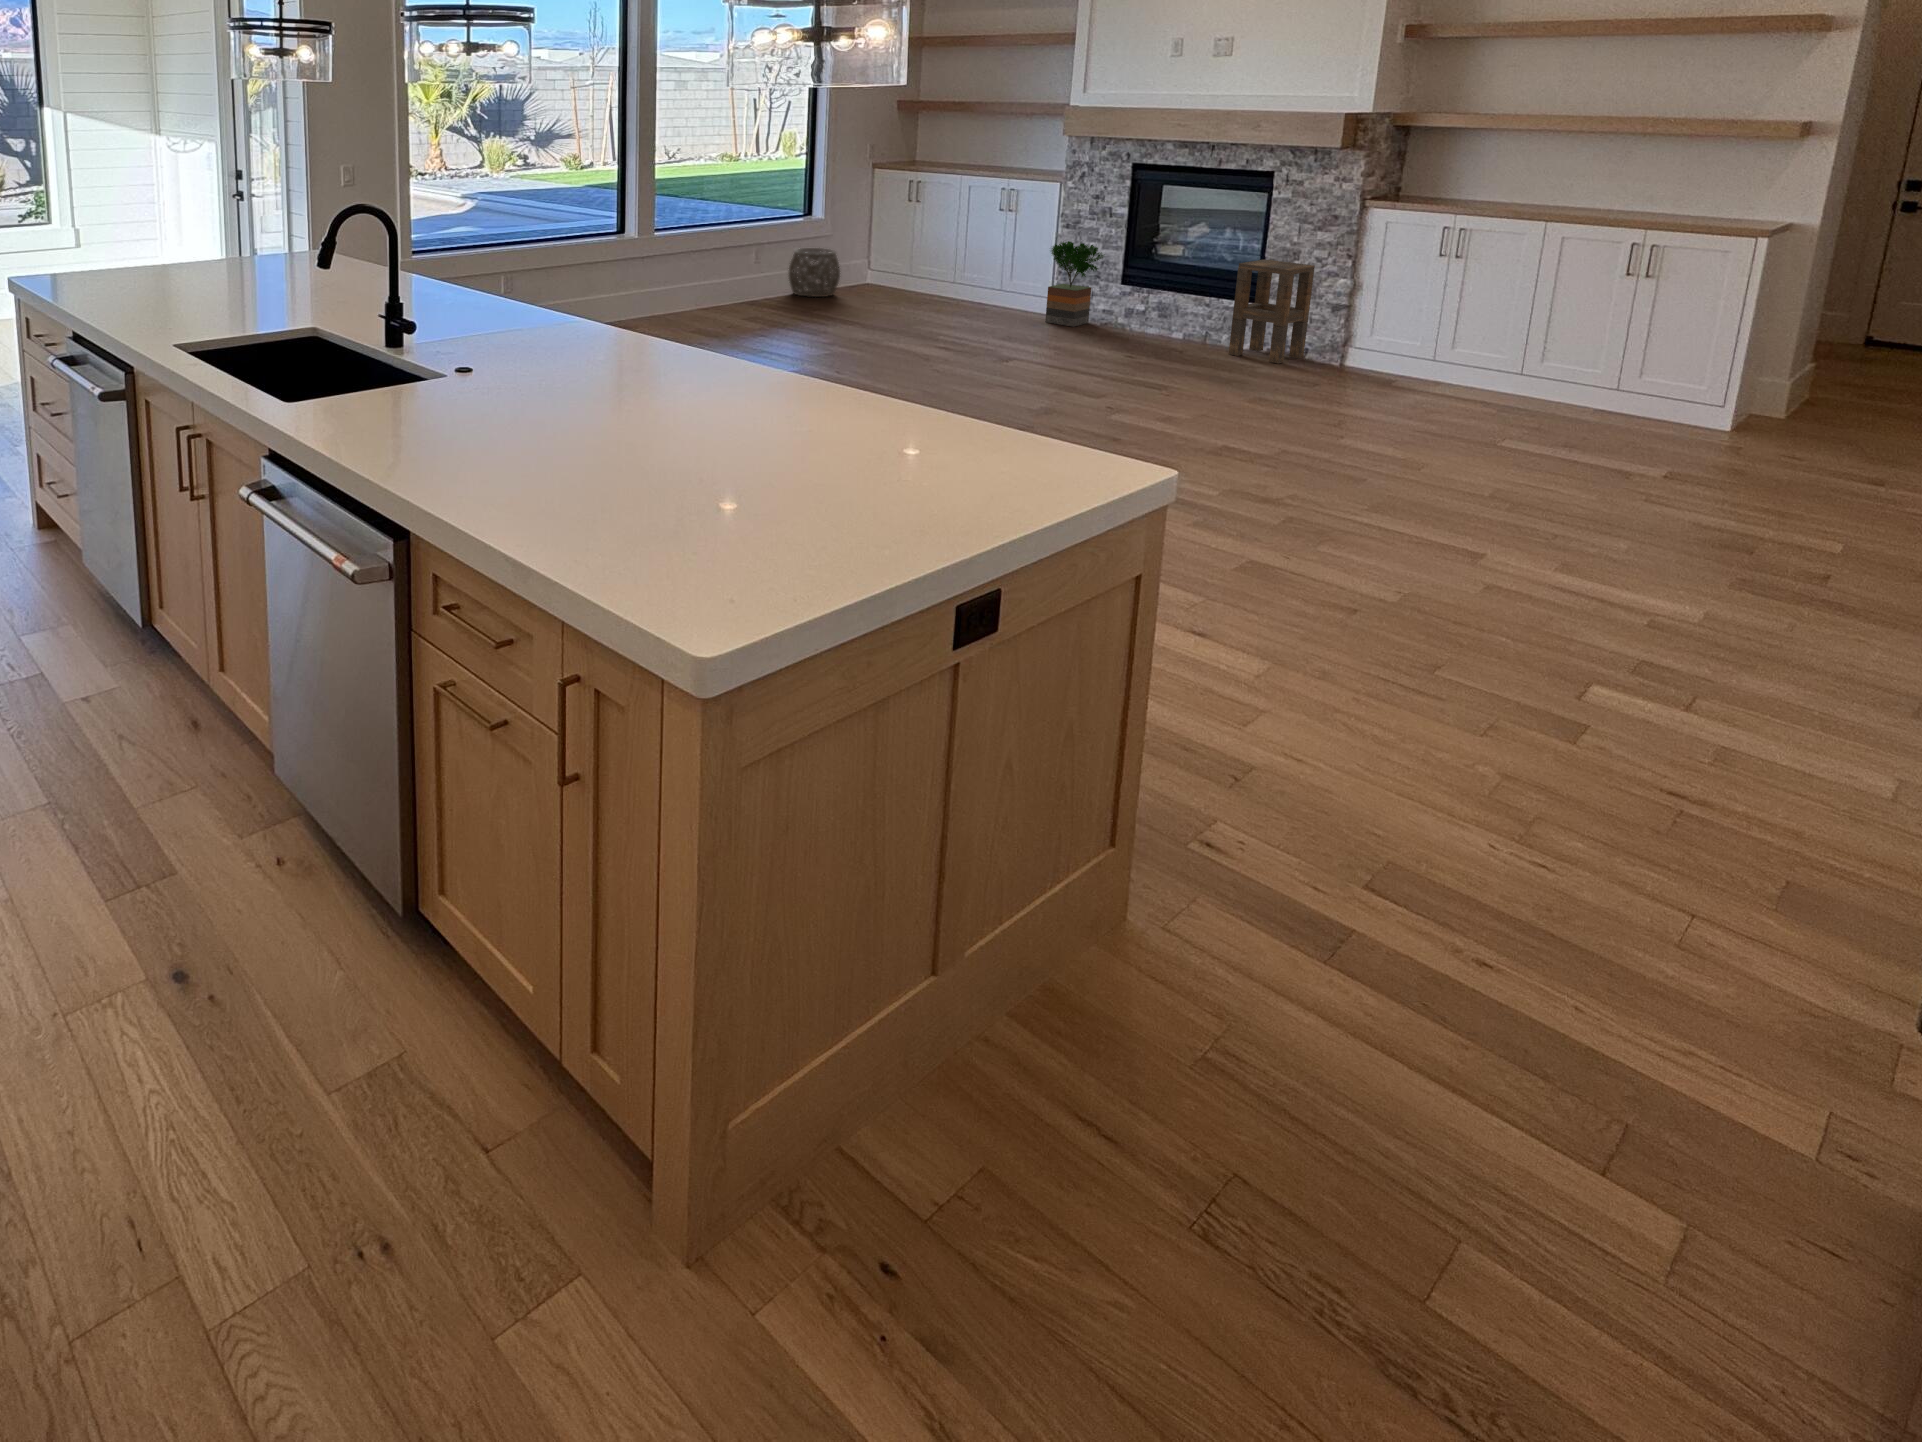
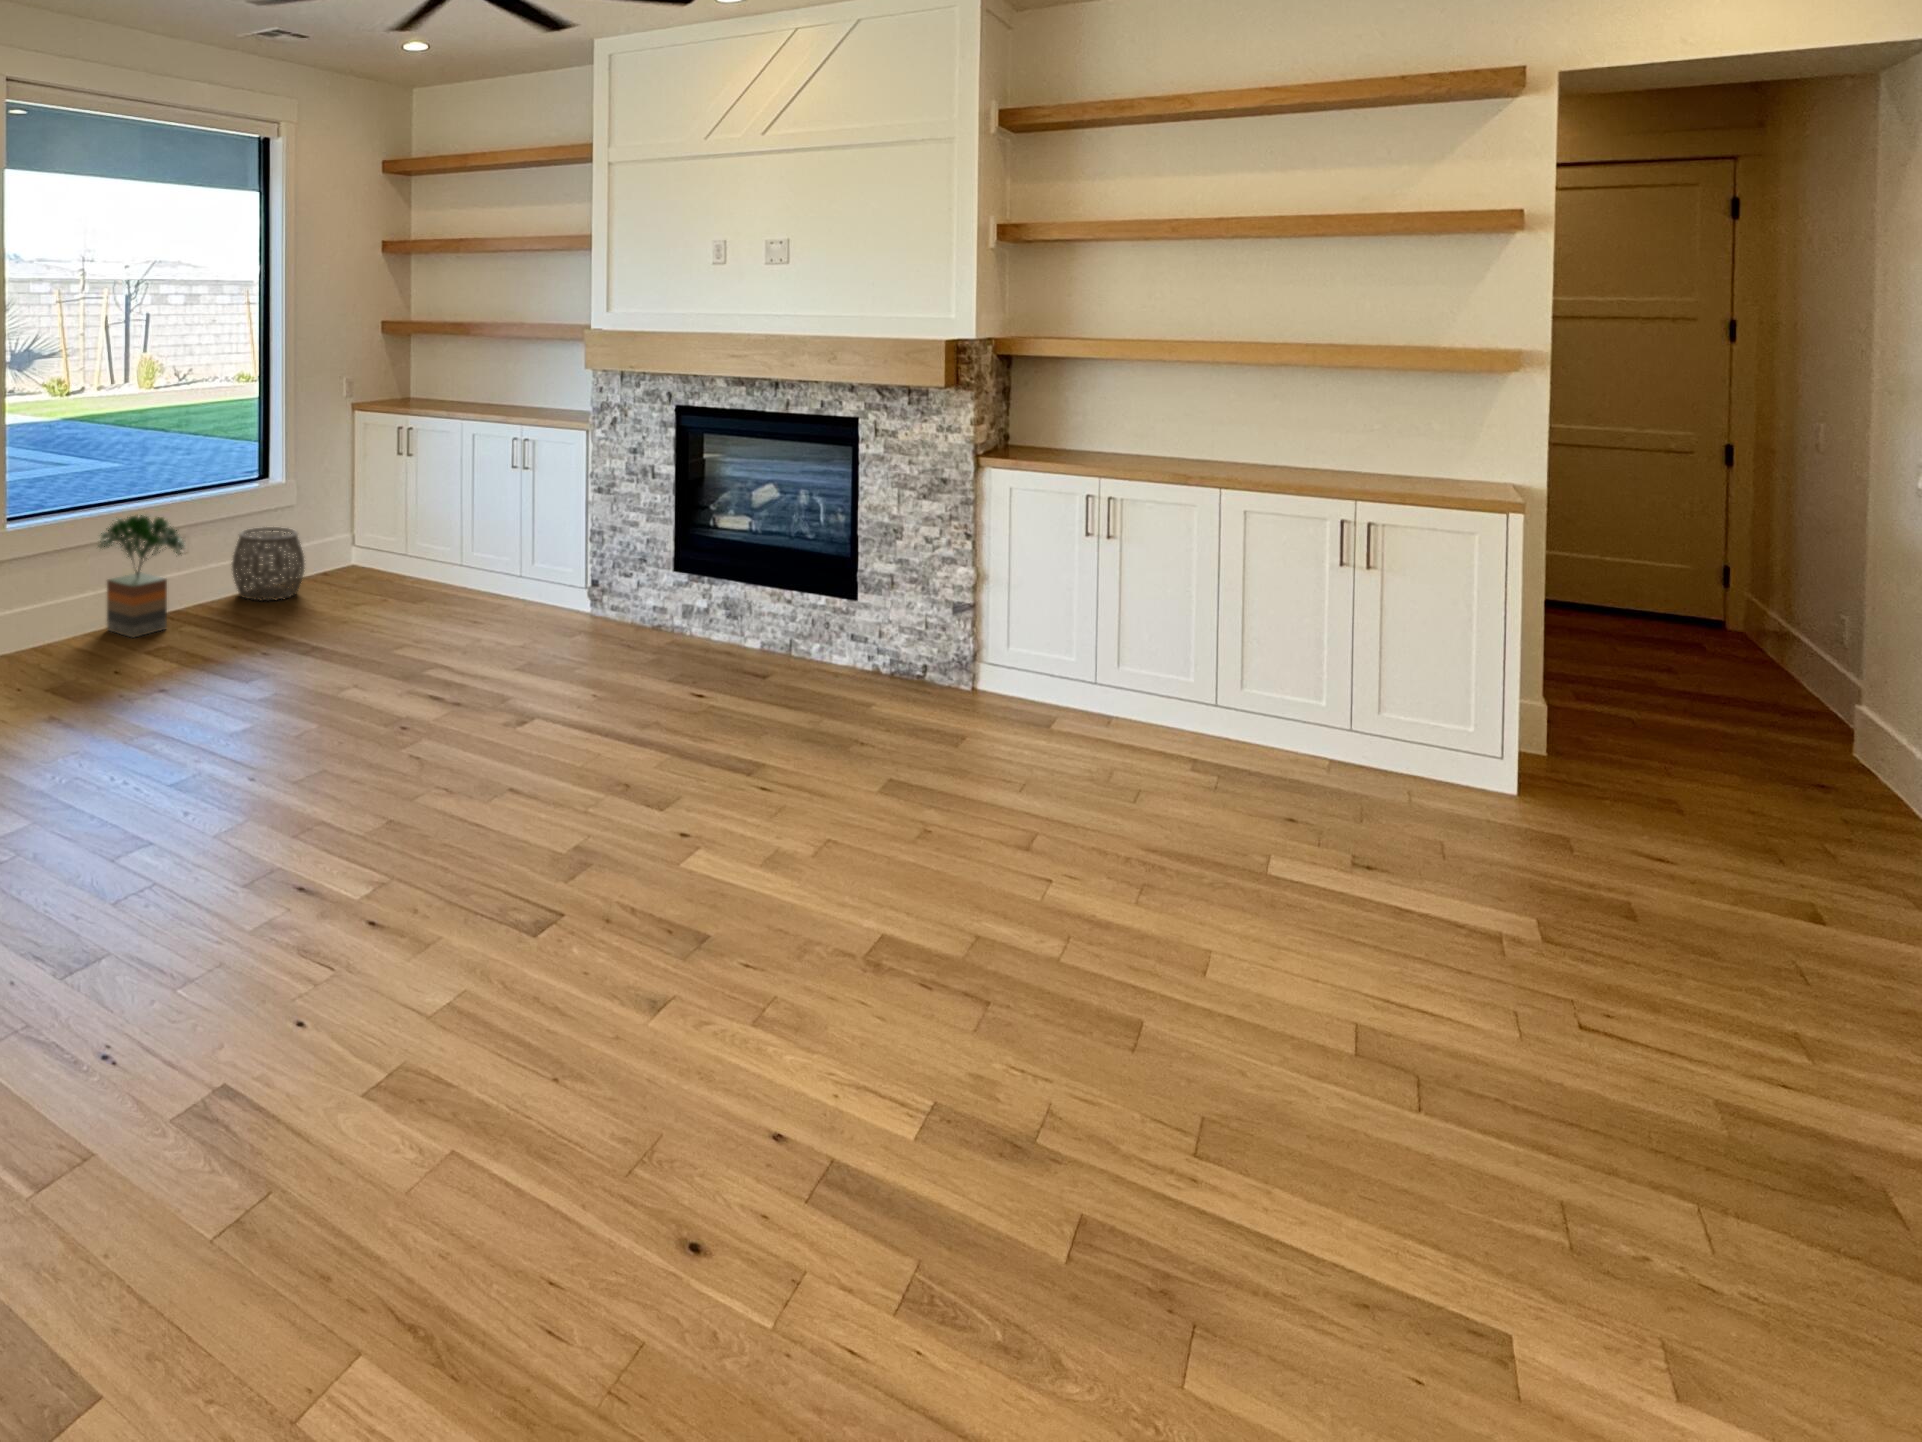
potted tree: present [1045,241,1105,327] -> present [98,515,184,638]
side table: present [1229,259,1315,364] -> none [828,539,925,695]

